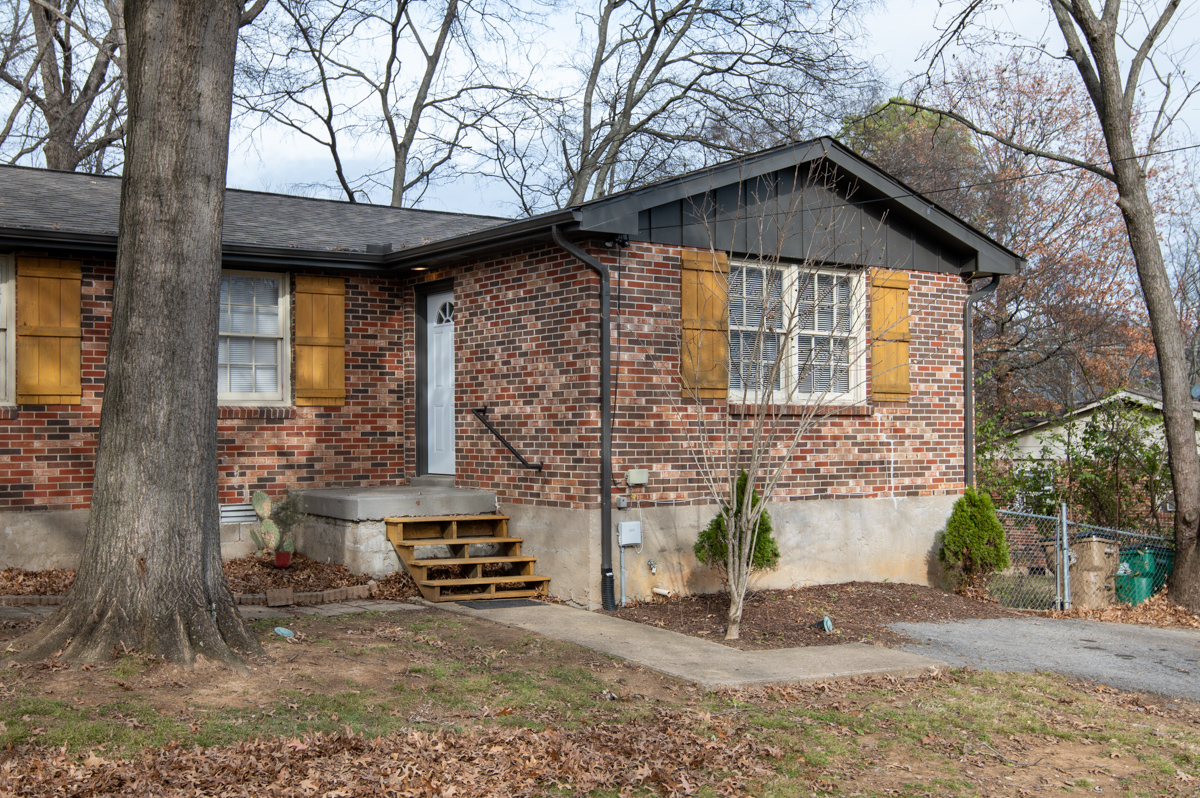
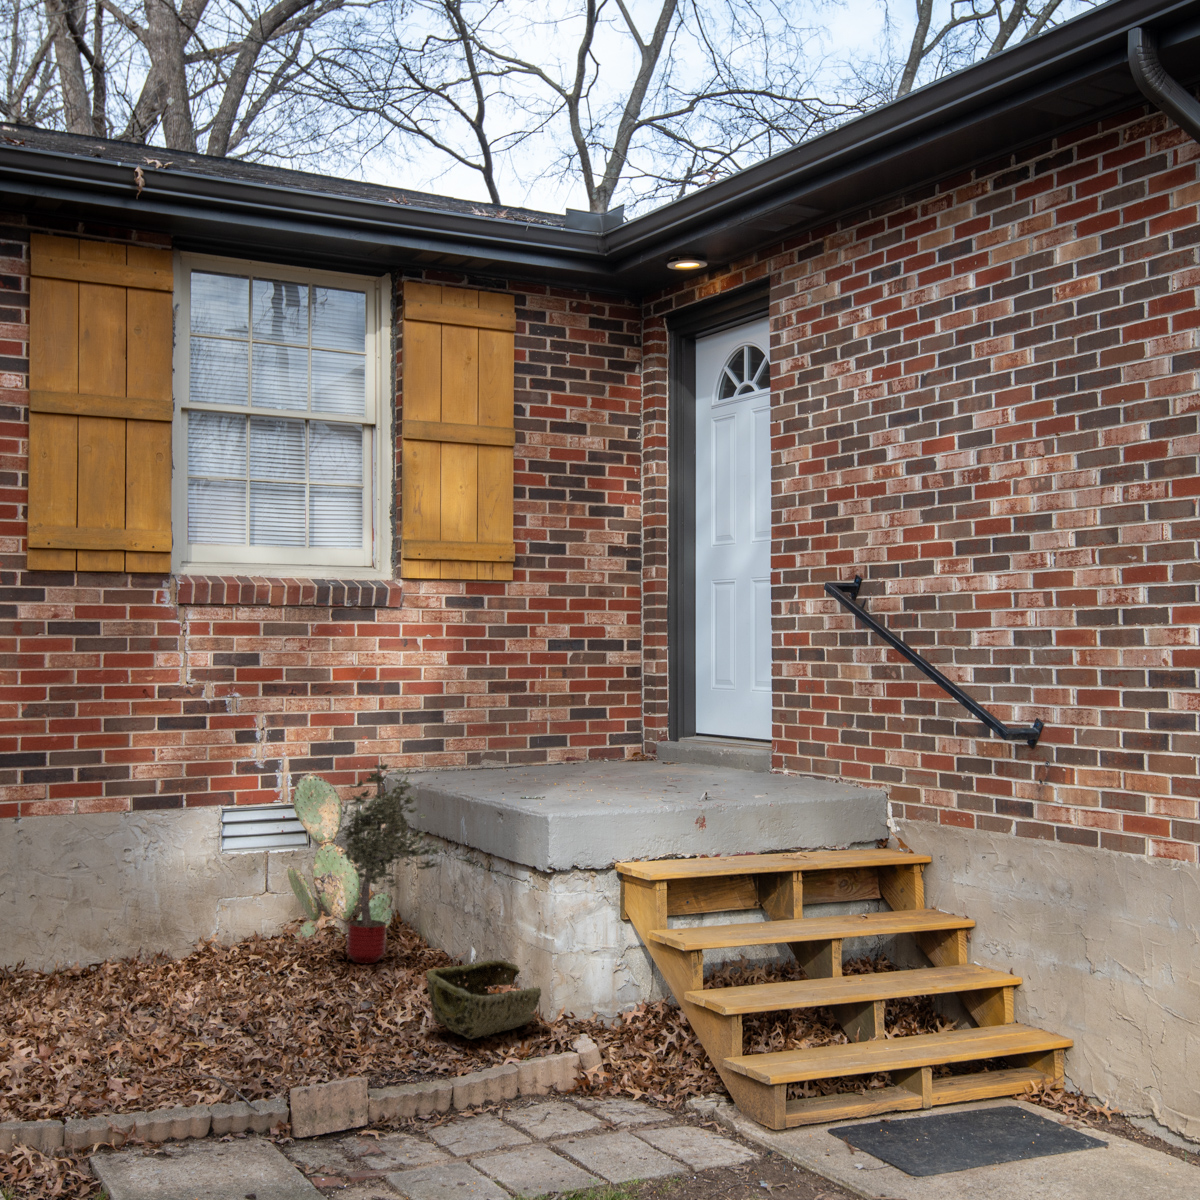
woven basket: none [309,559,360,585] -> present [426,960,541,1039]

